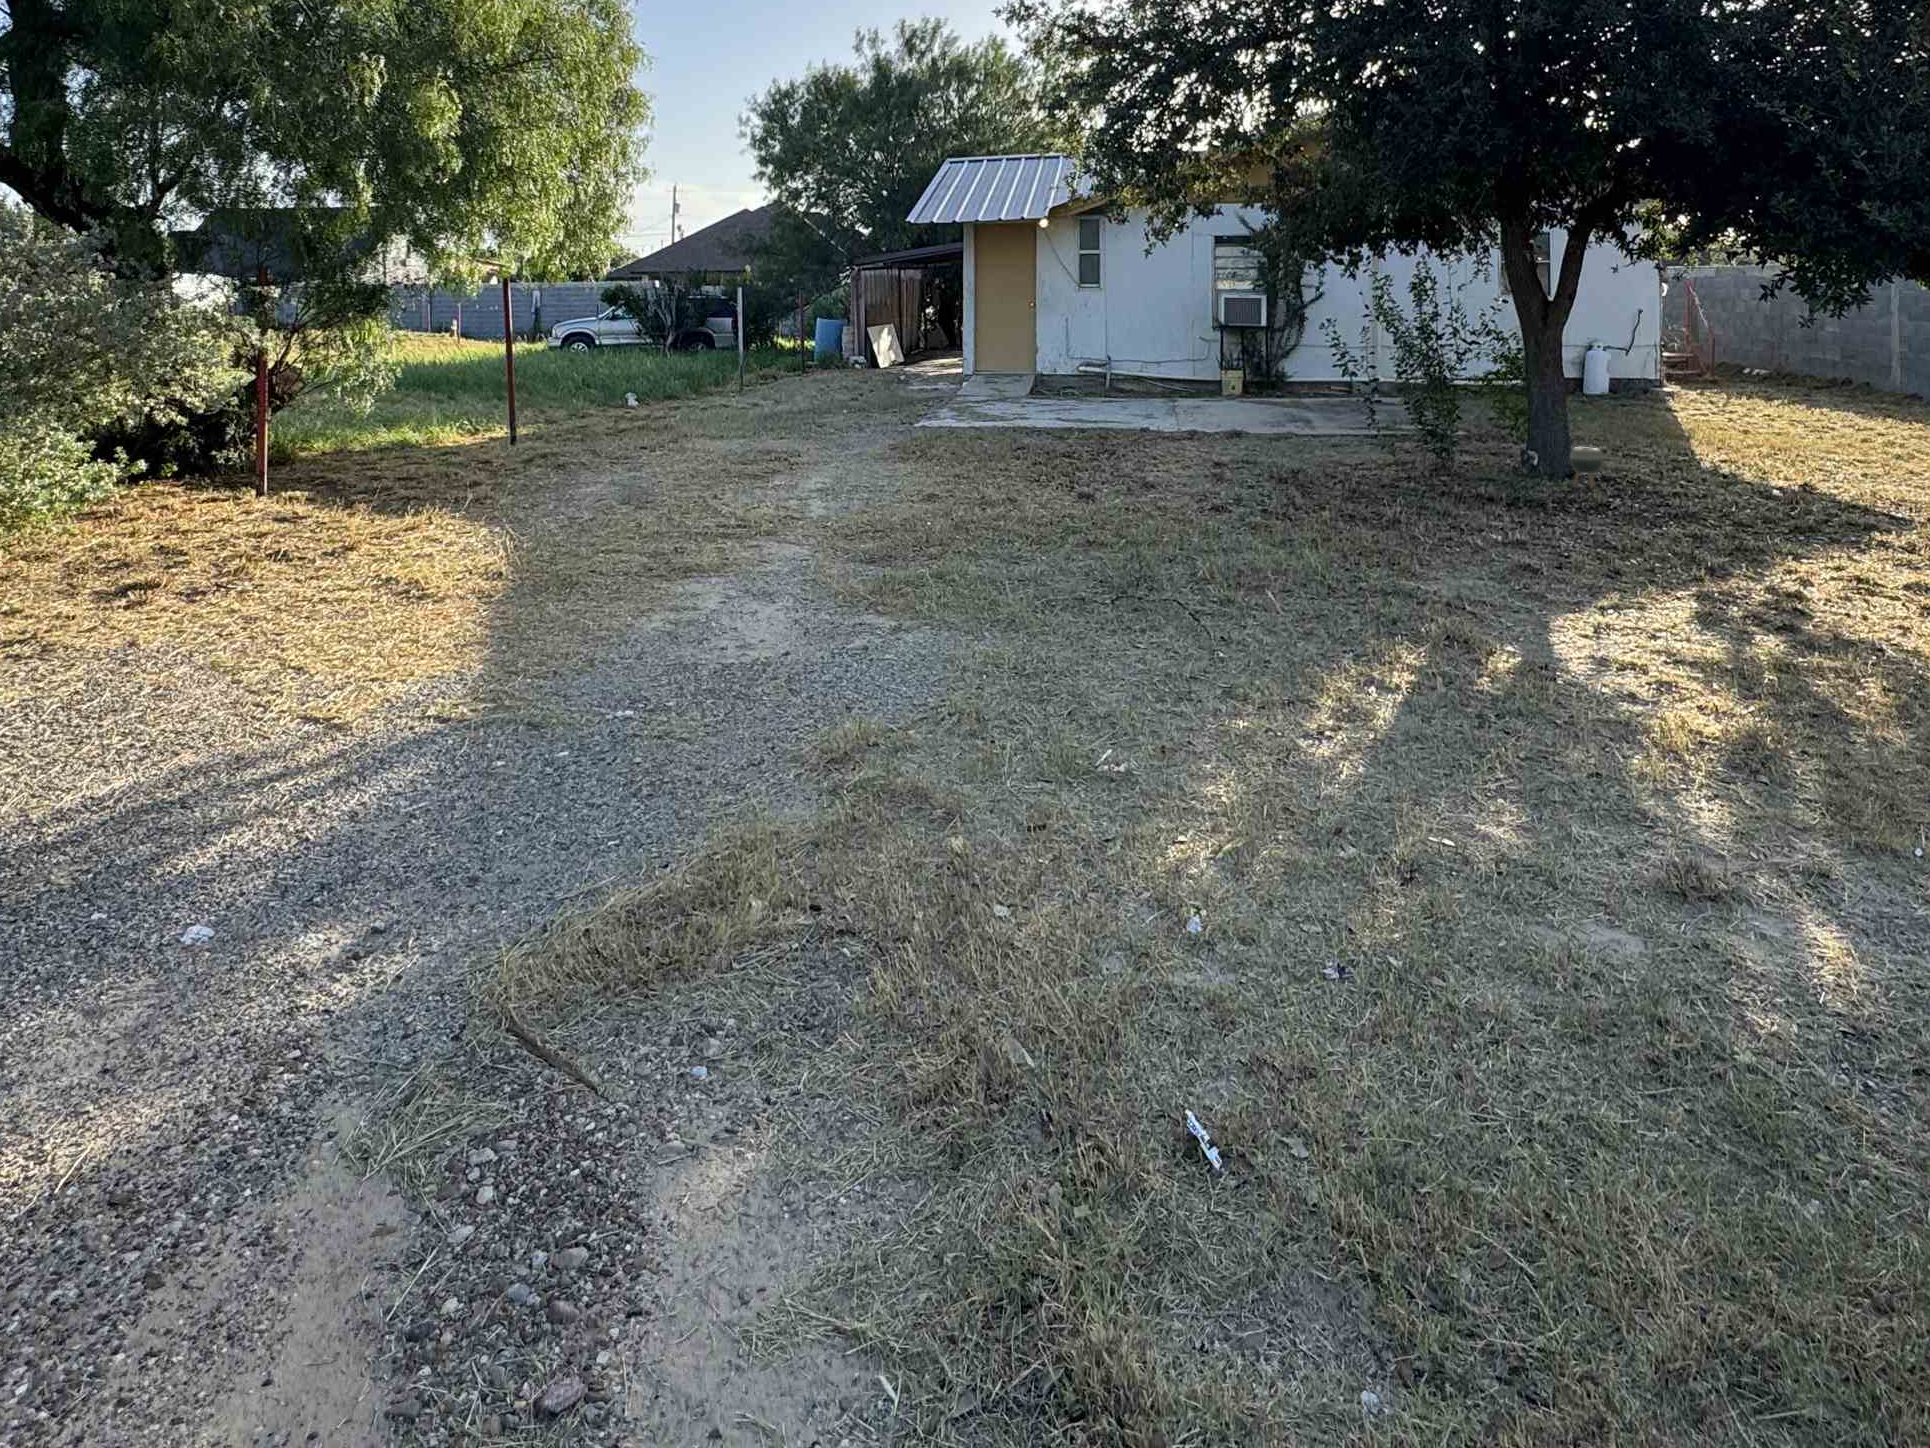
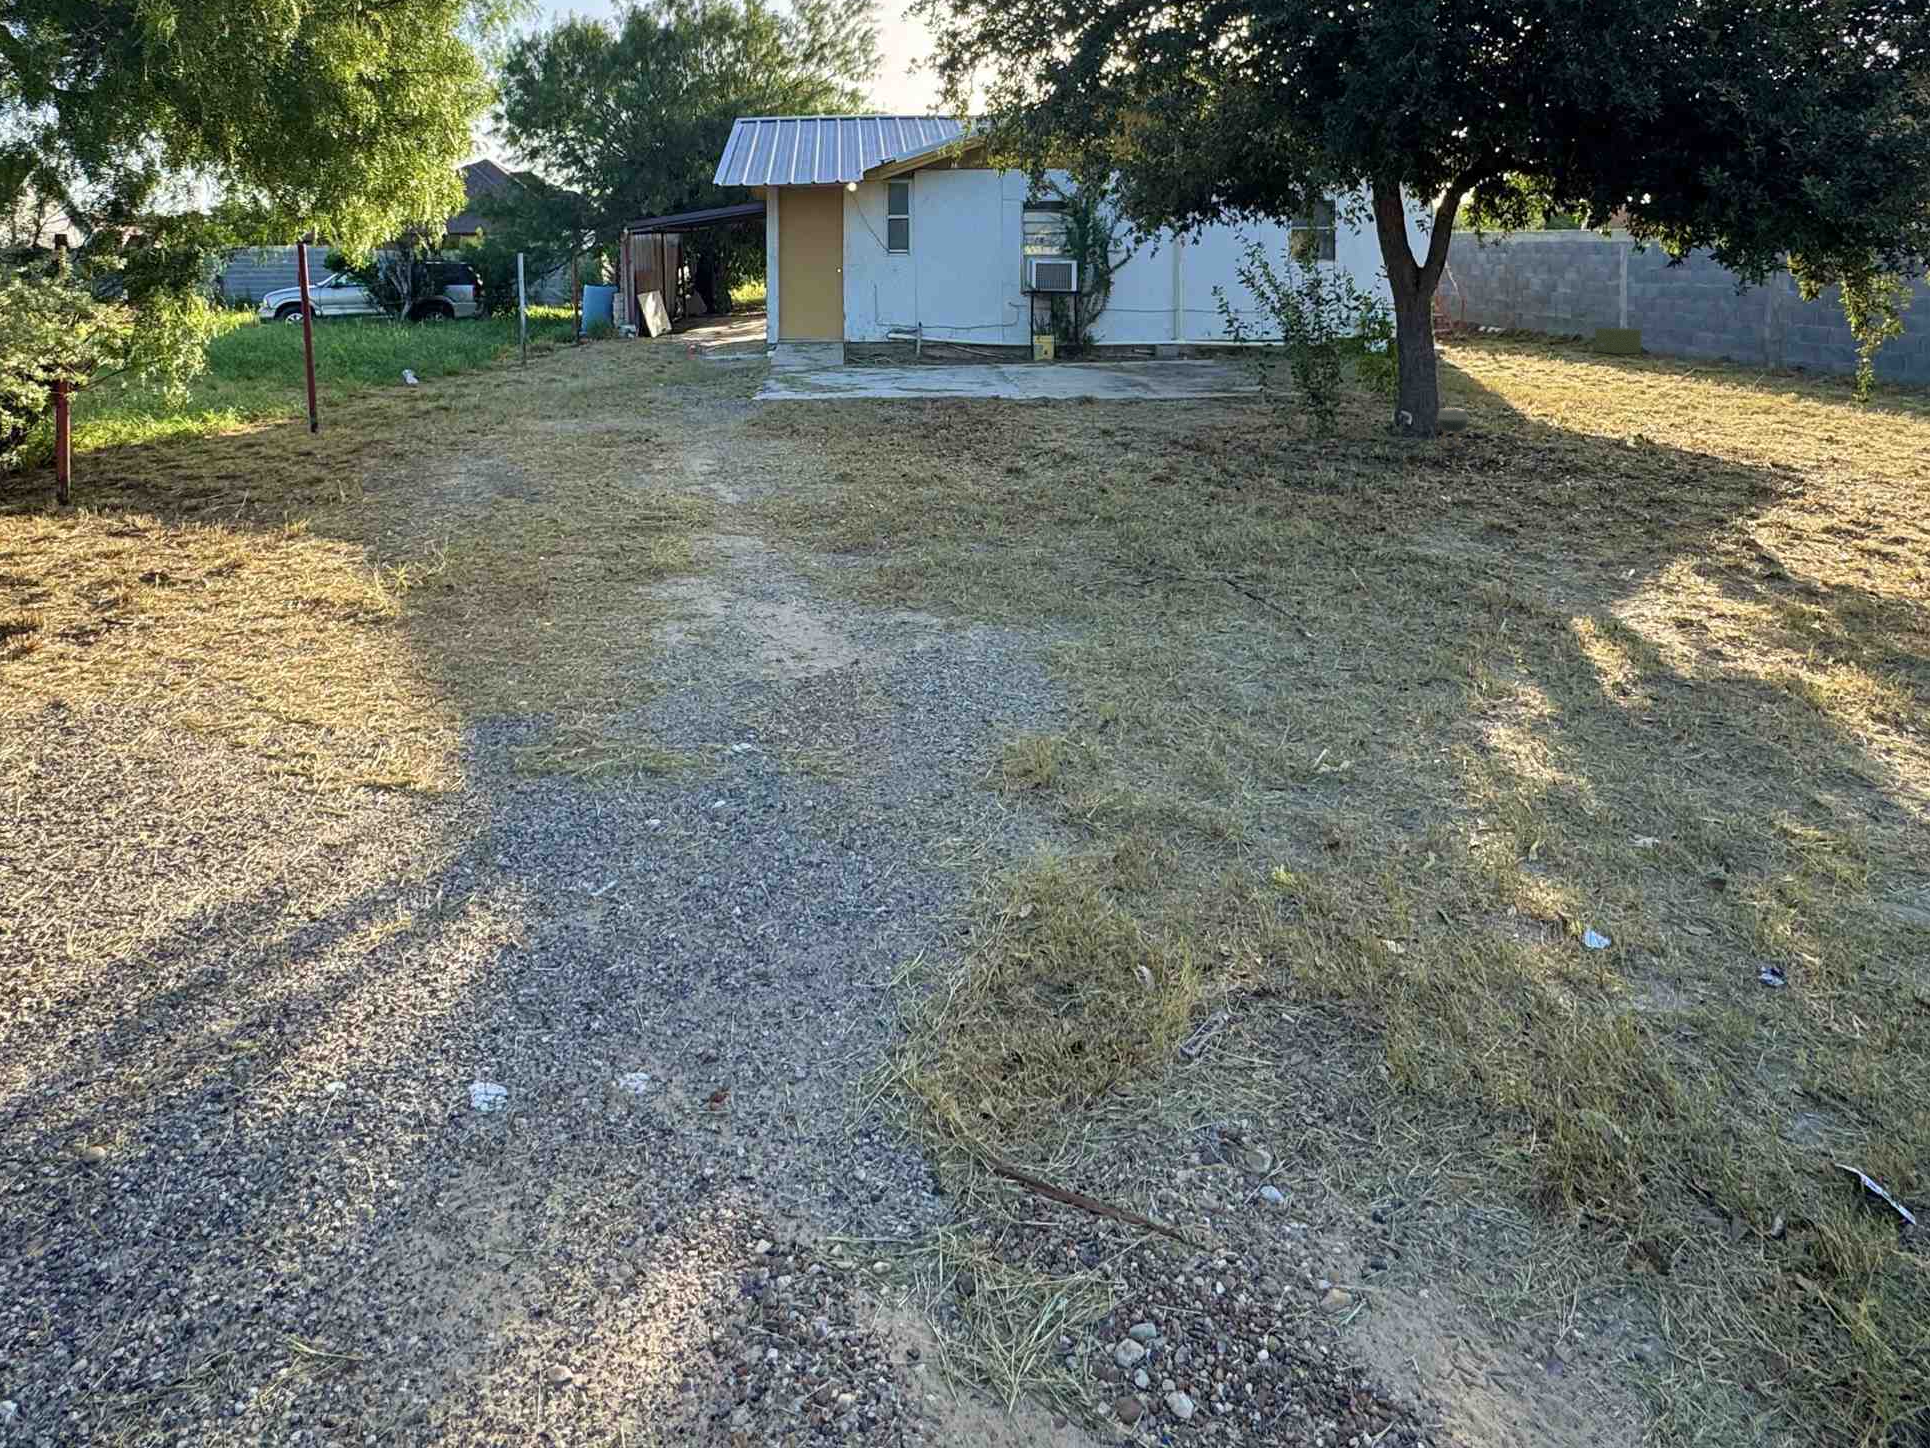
storage box: none [1856,371,1912,400] -> present [1595,328,1642,354]

